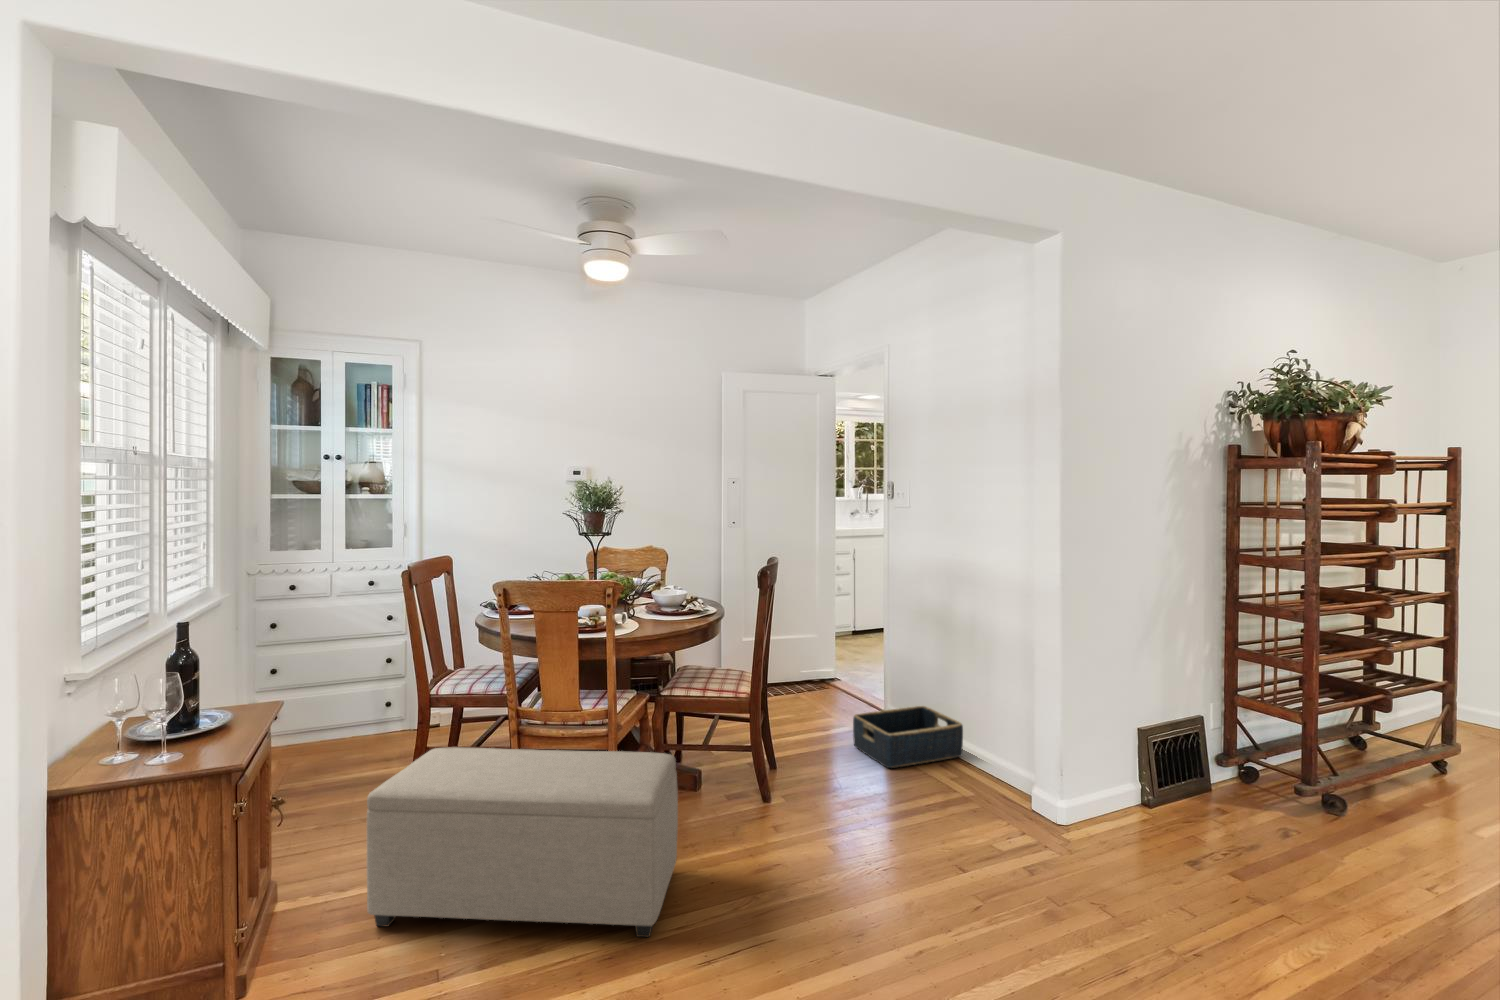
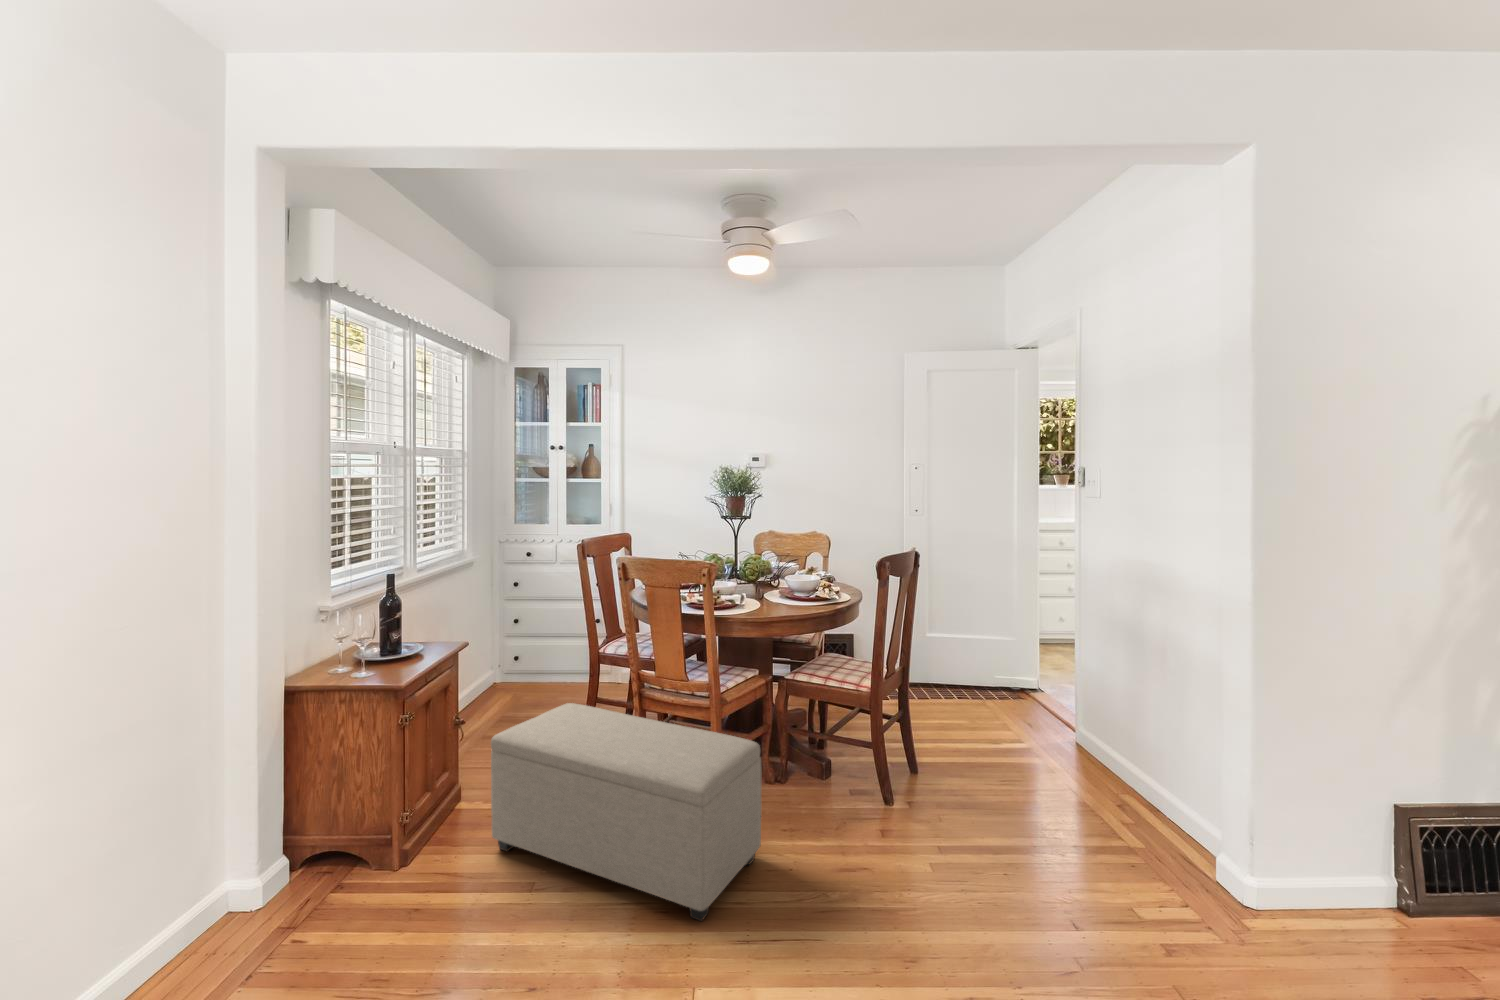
basket: present [853,706,963,768] -> none [1013,723,1147,792]

